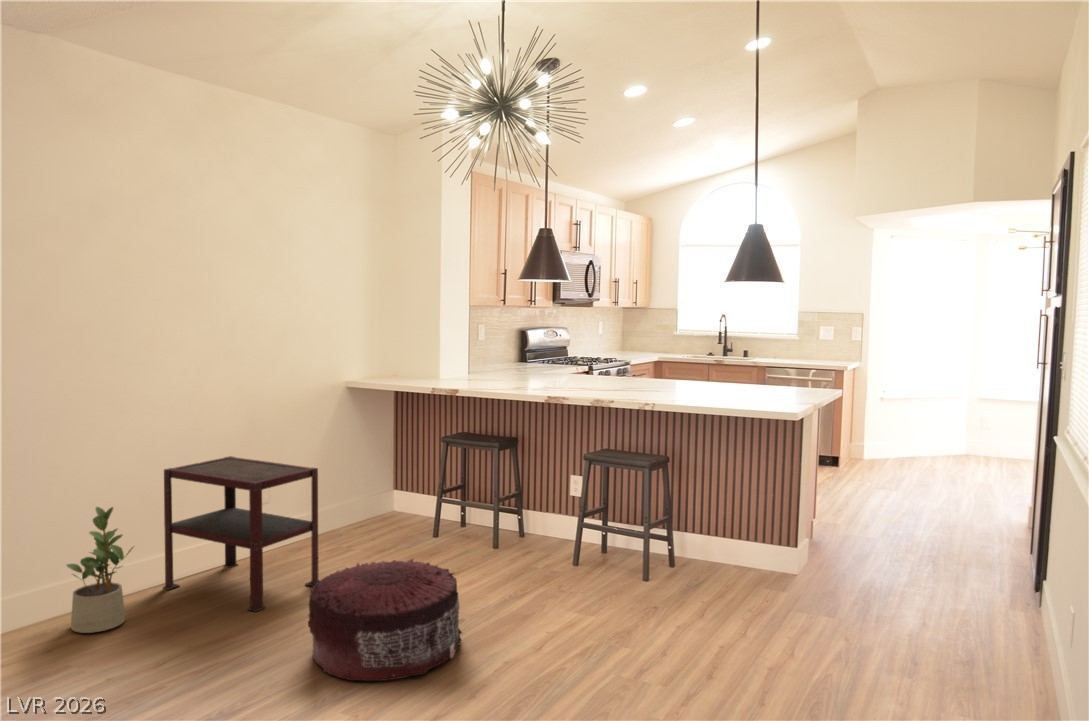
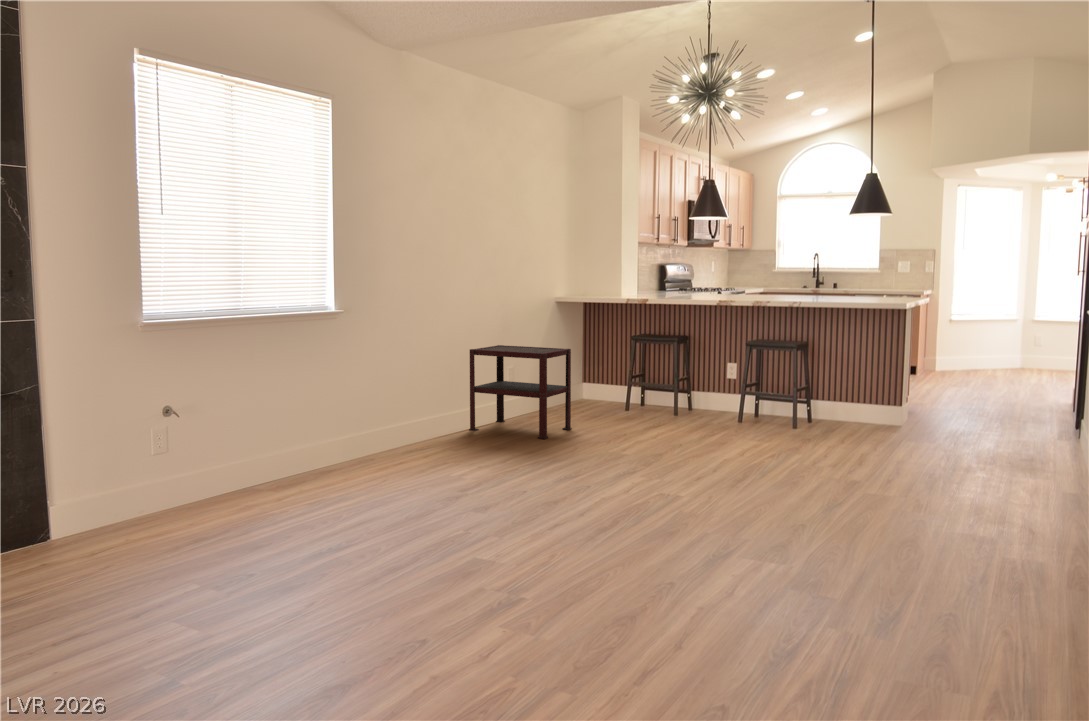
potted plant: present [67,507,133,633] -> none [433,366,472,446]
pouf: present [308,559,462,681] -> none [600,400,694,462]

